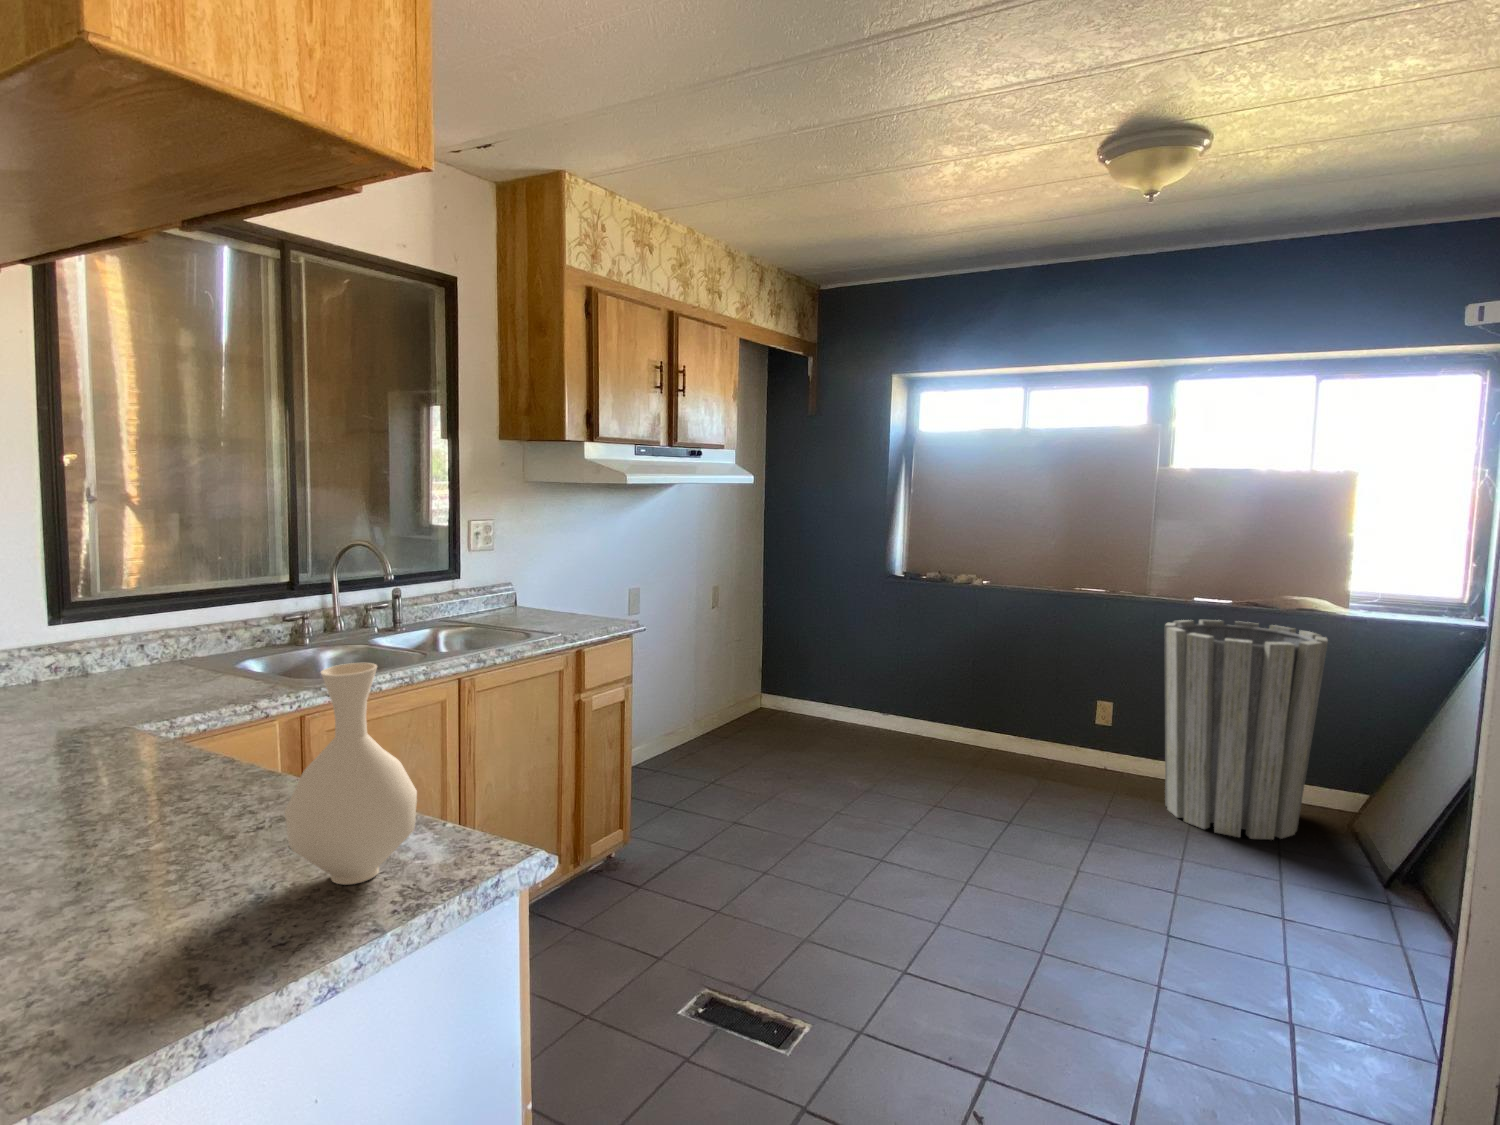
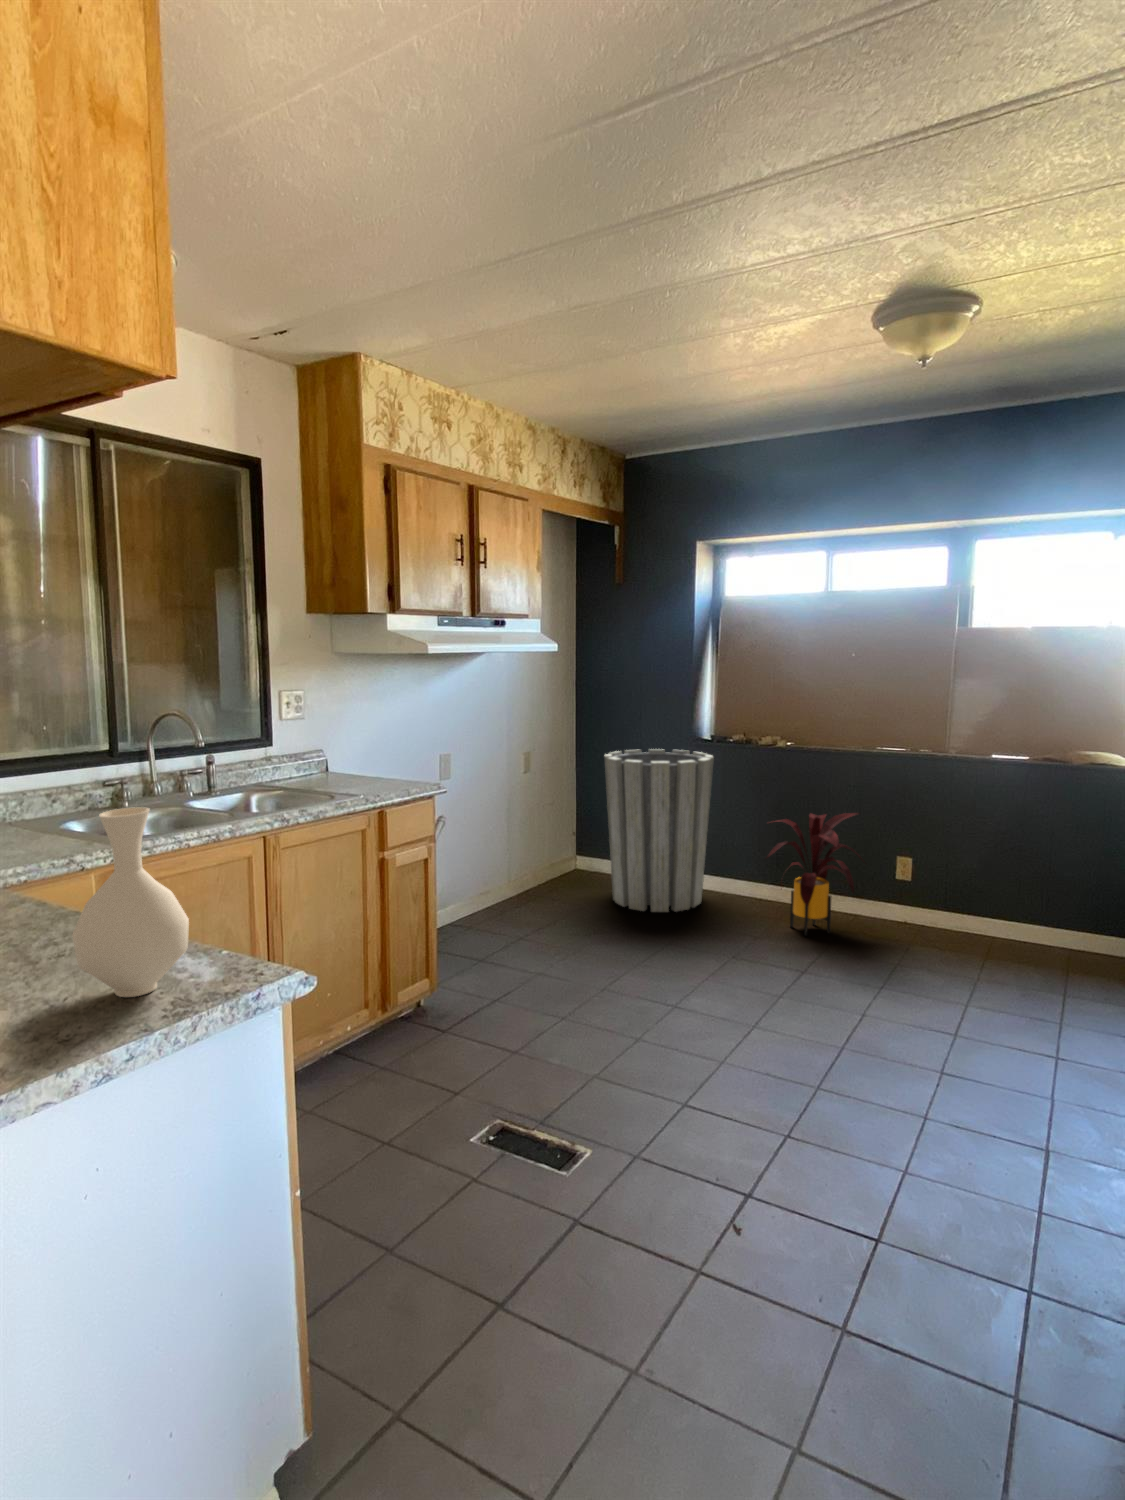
trash can: present [1165,620,1328,840] -> present [605,749,714,912]
house plant: none [964,656,1070,783] -> present [767,813,862,936]

